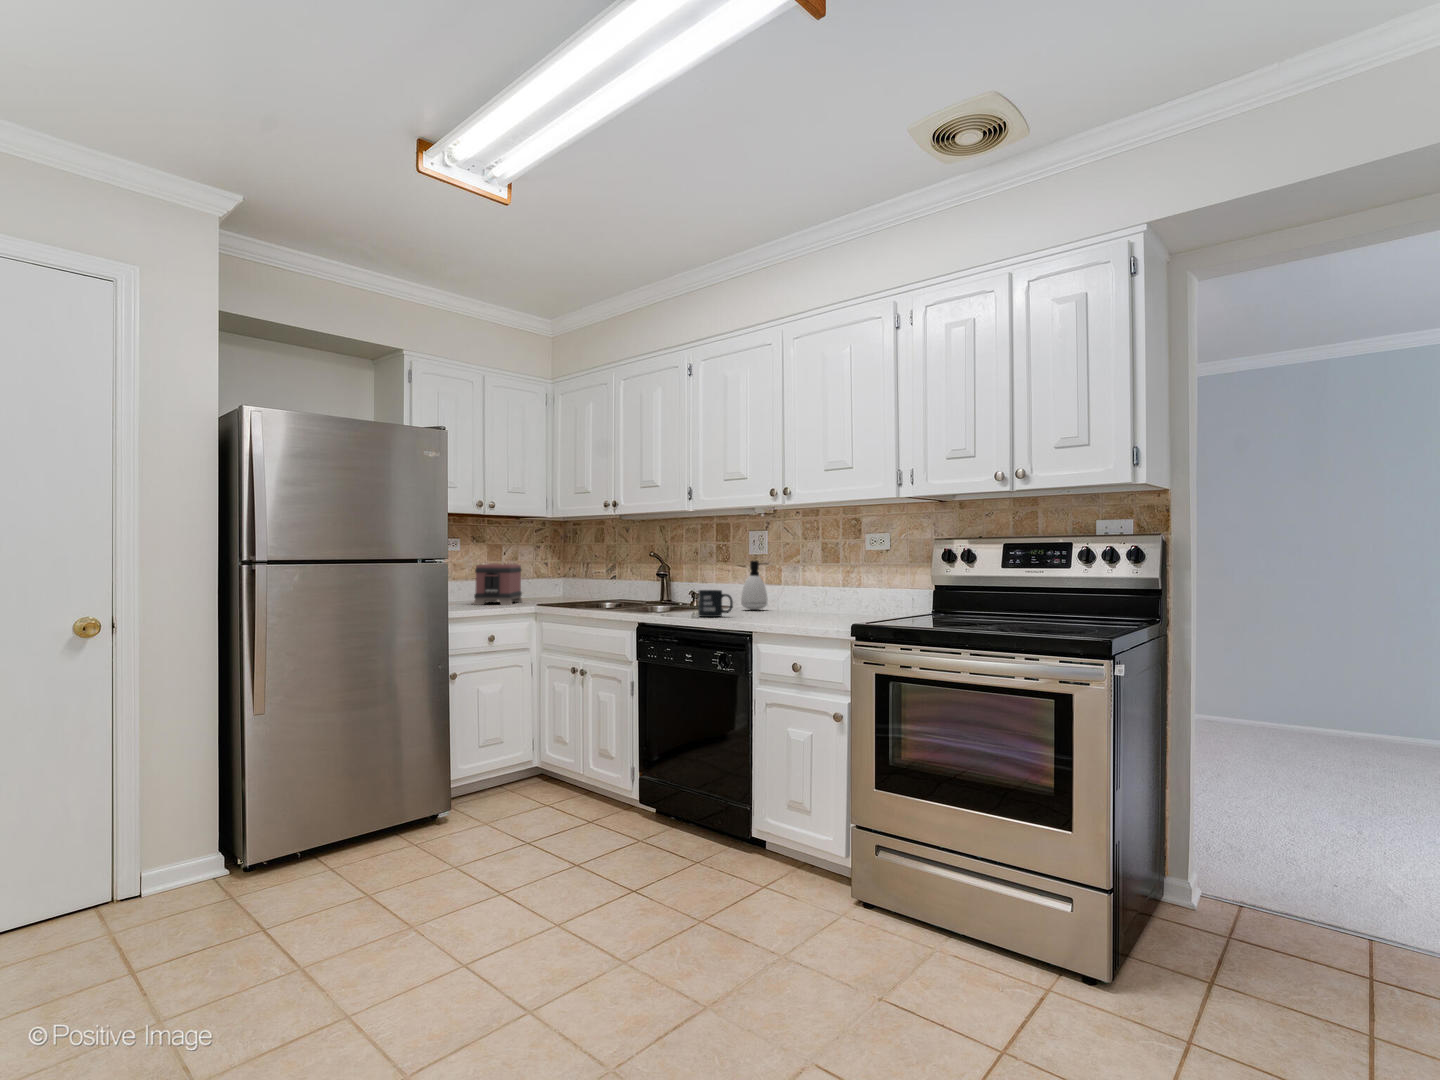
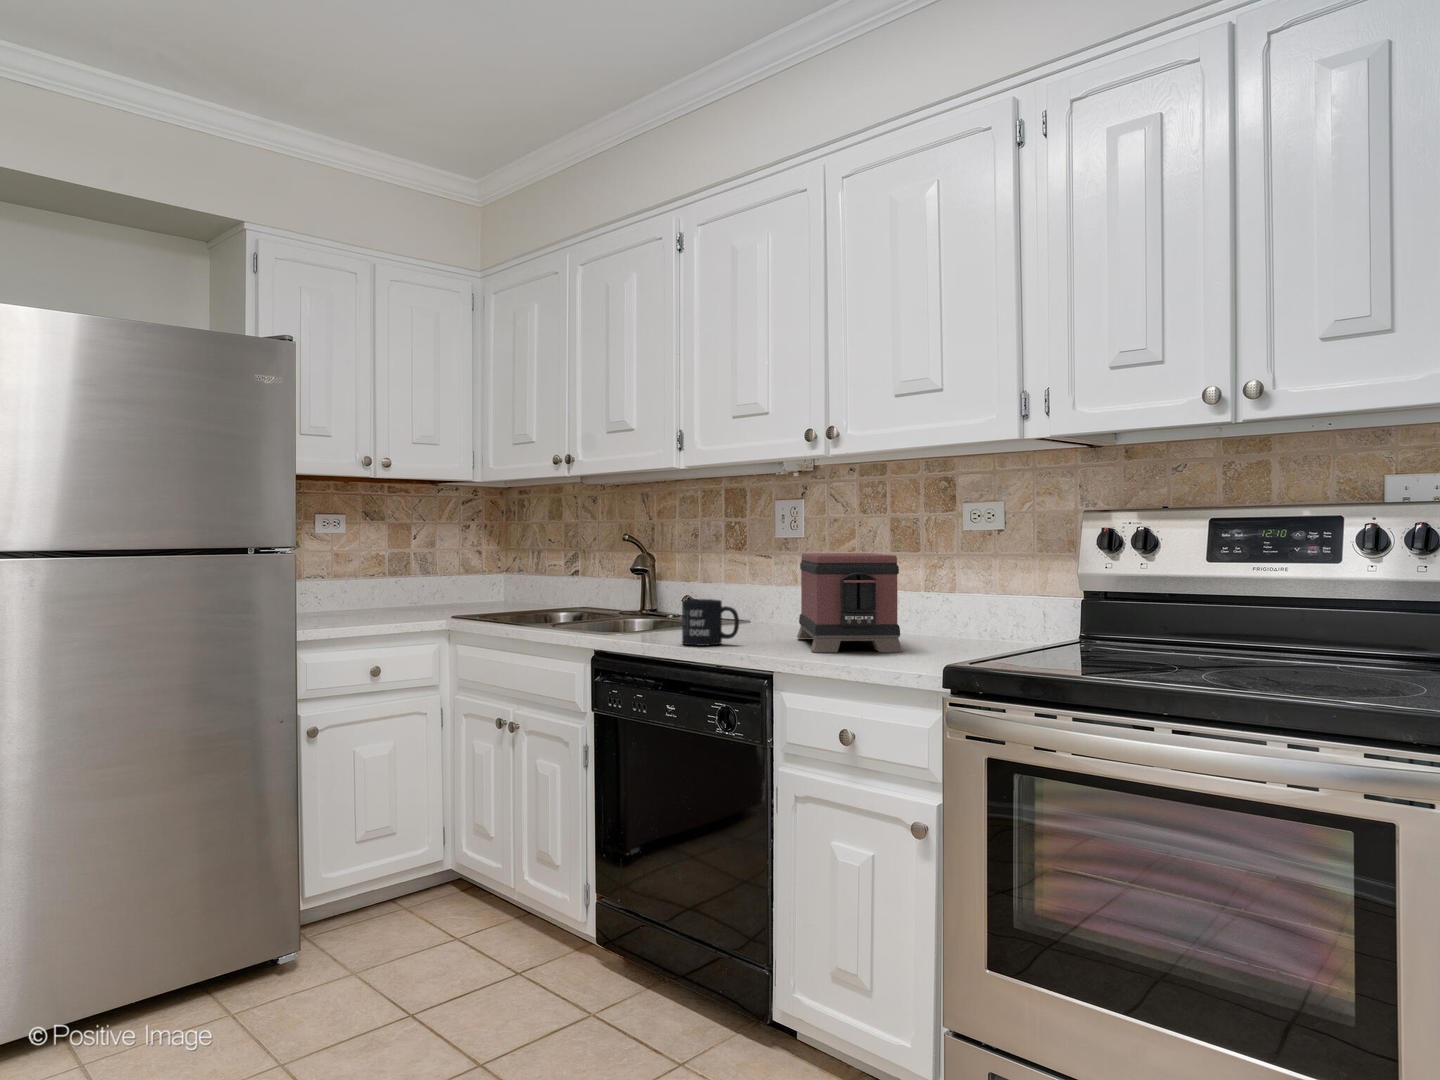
soap dispenser: present [741,561,767,610] -> none [759,549,803,628]
toaster: present [474,564,522,605] -> present [797,553,903,653]

